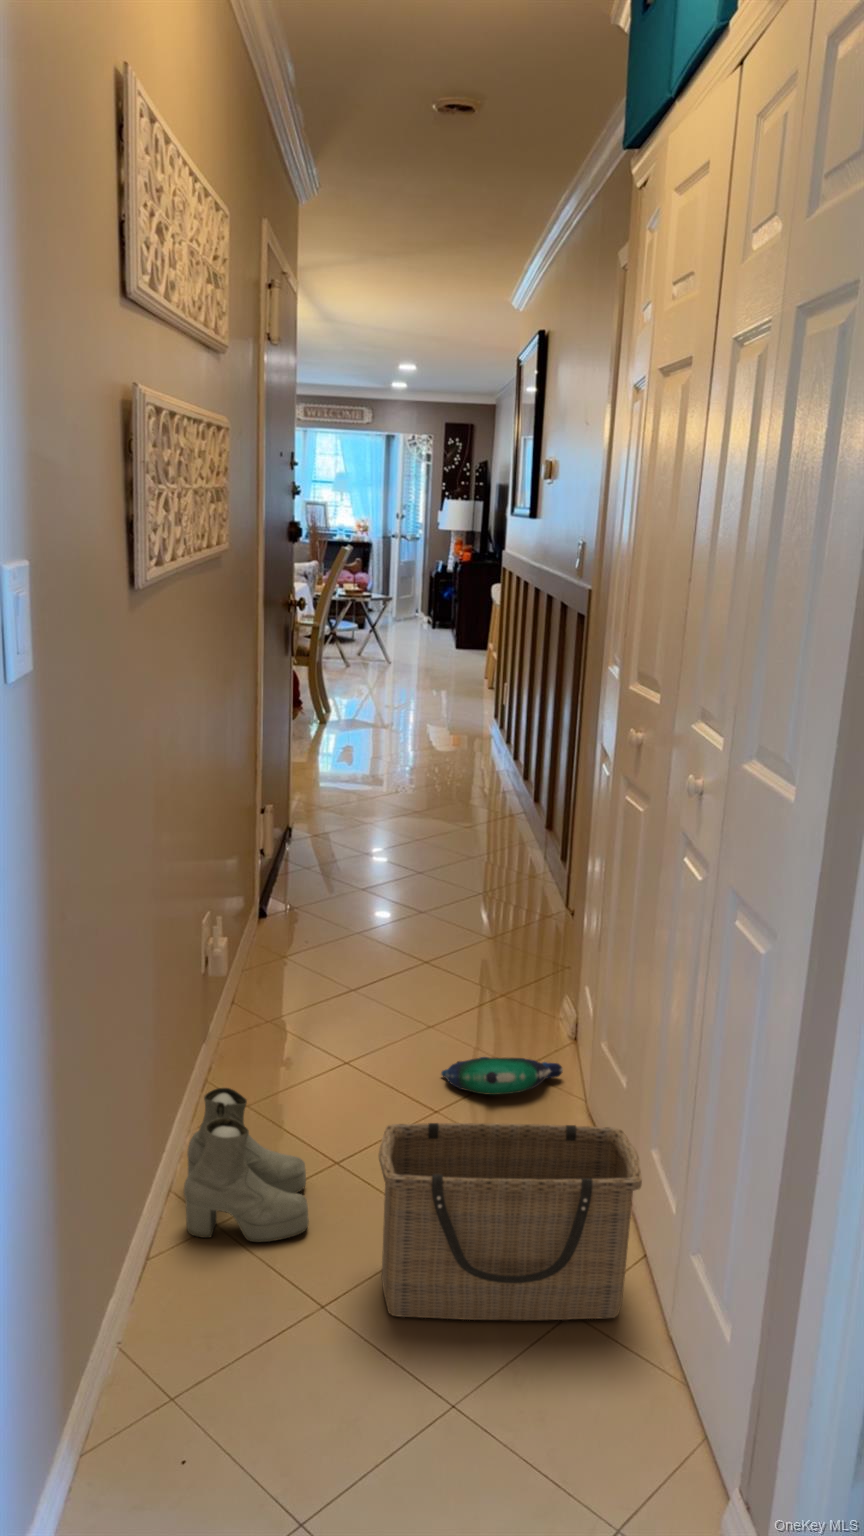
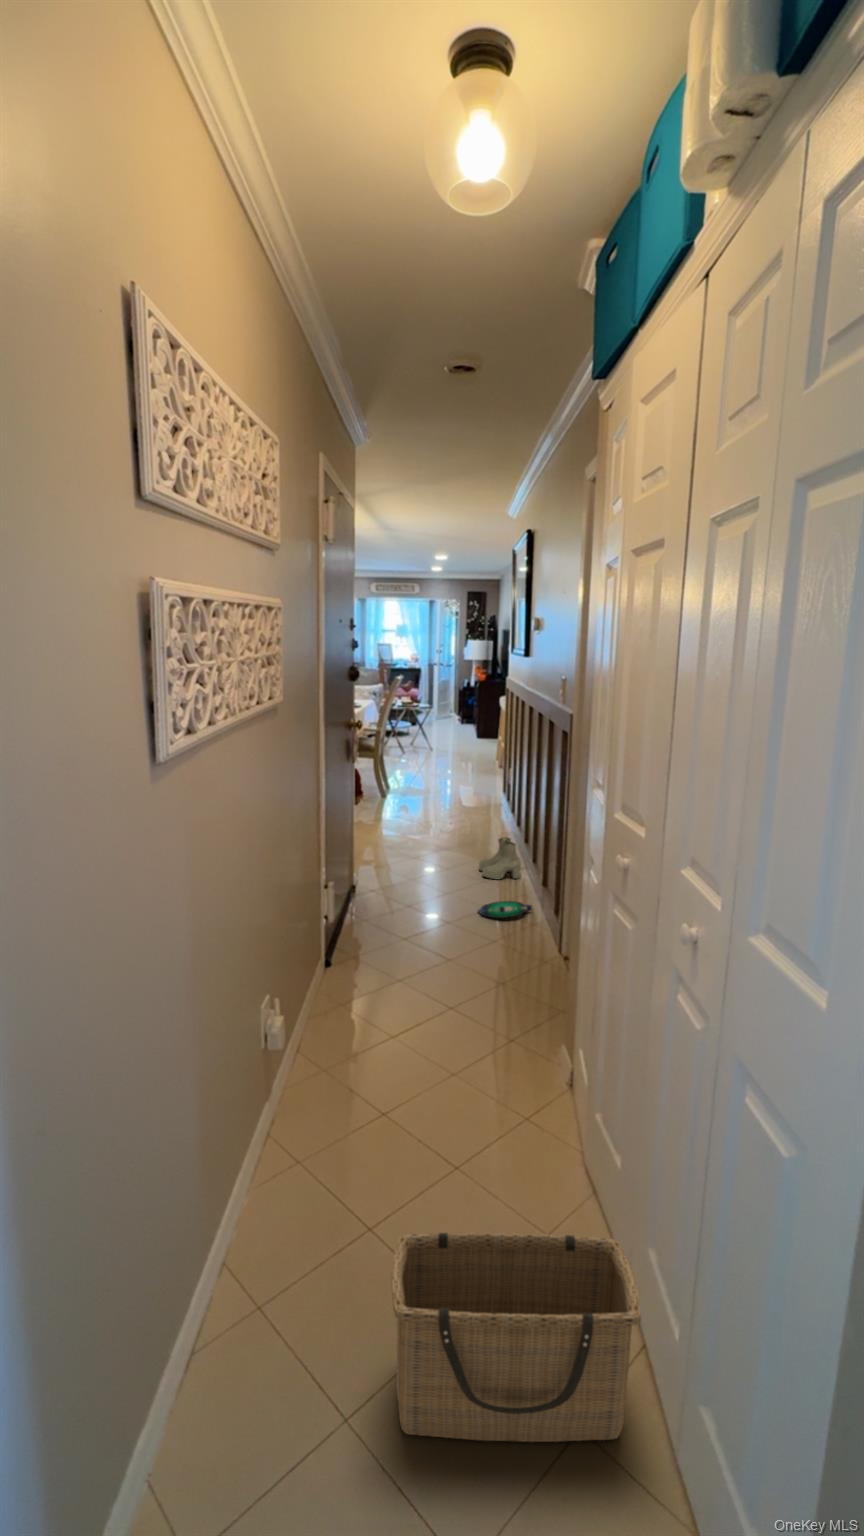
plush toy: present [441,1057,563,1095] -> present [478,901,532,918]
boots: present [184,1088,309,1242] -> present [479,837,521,880]

